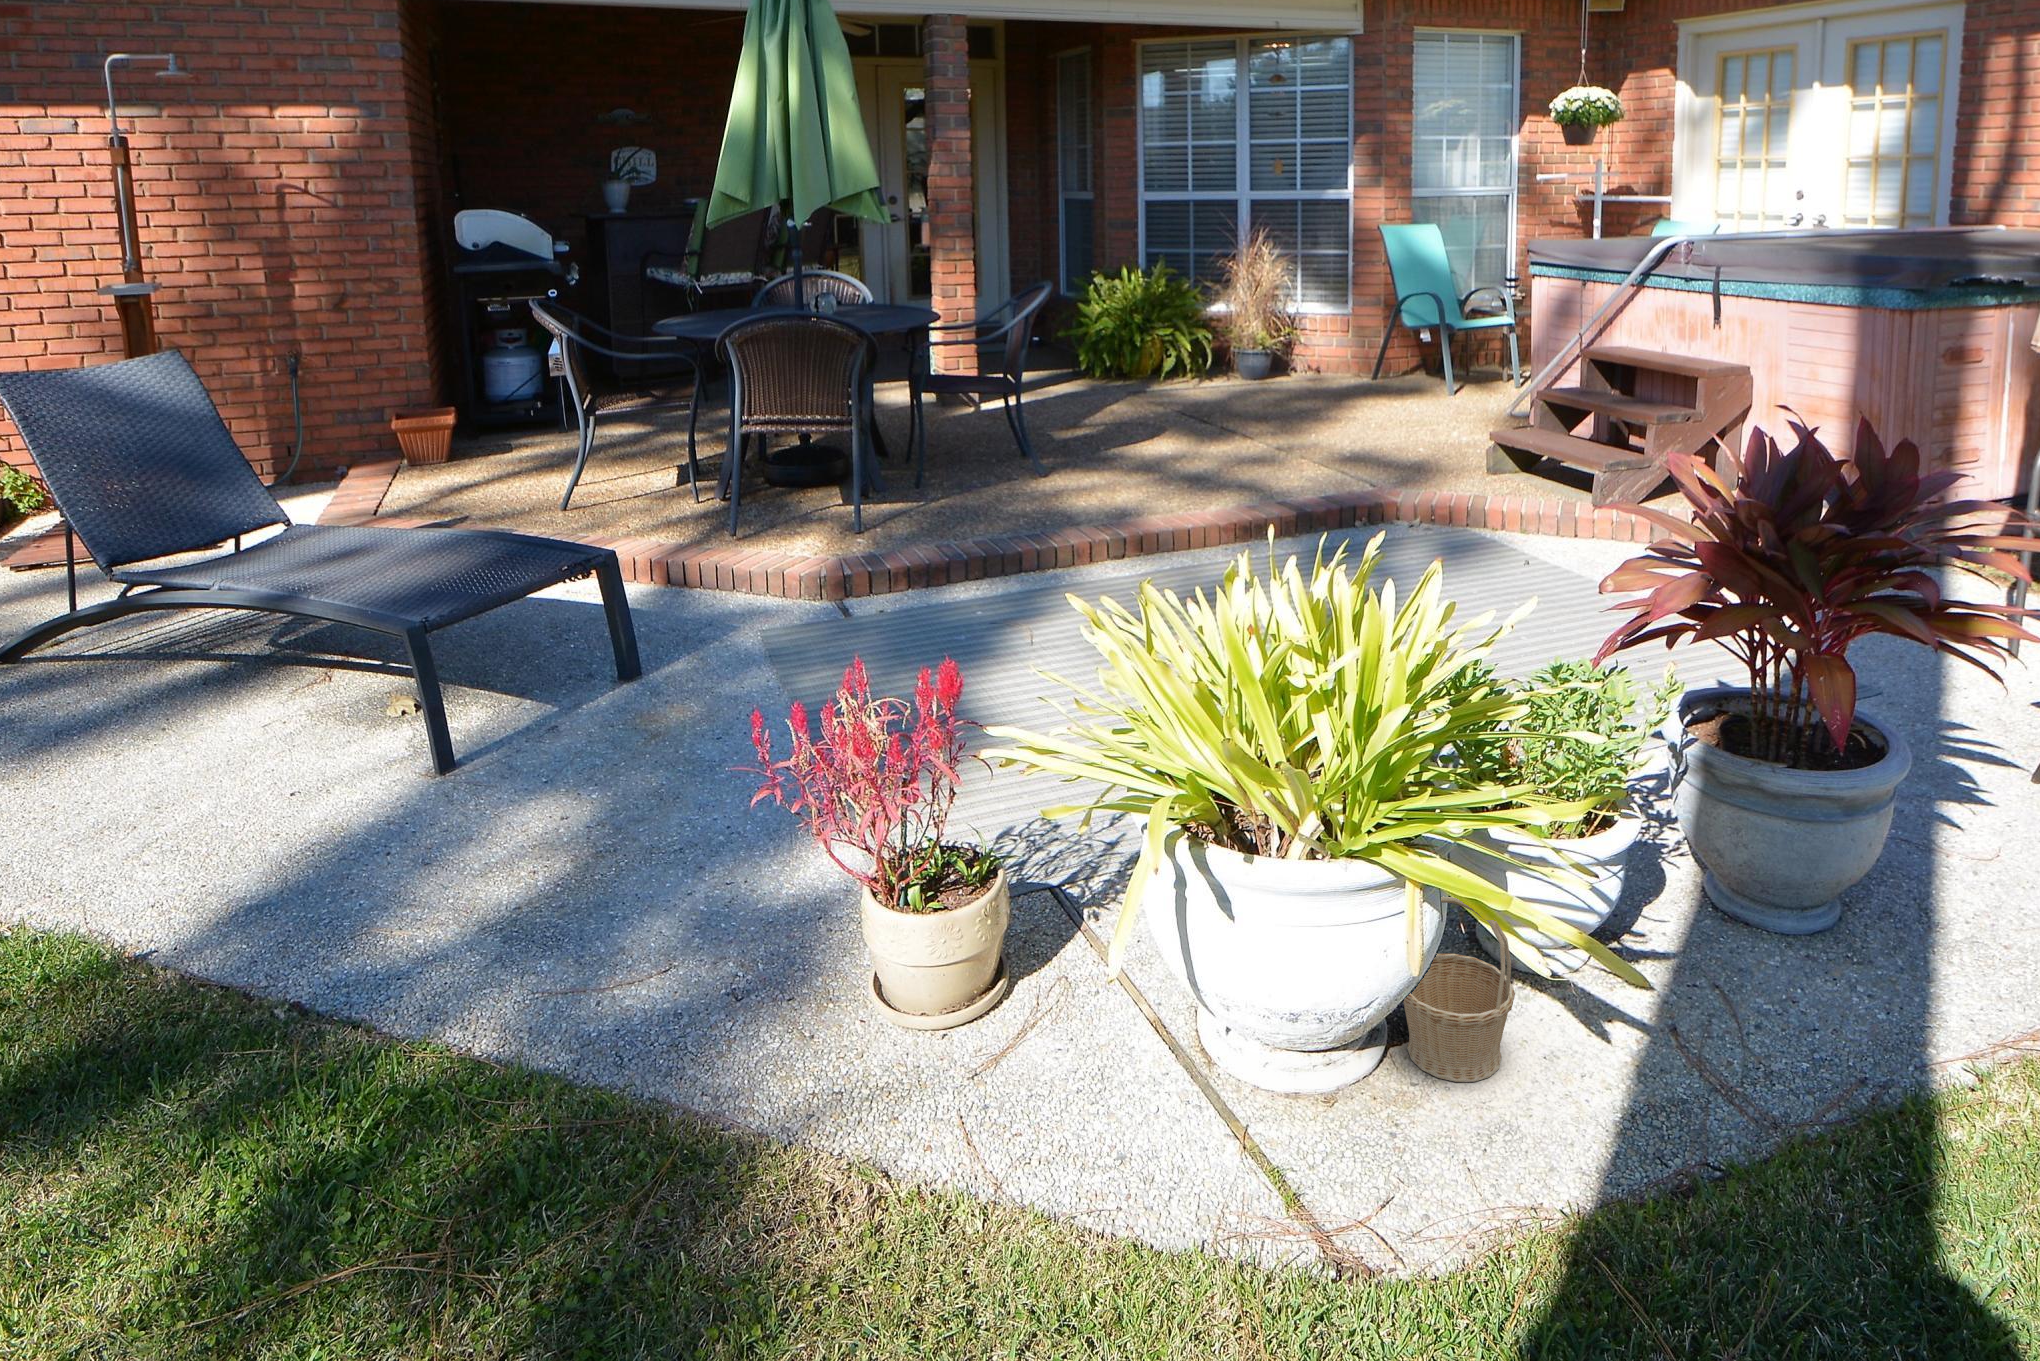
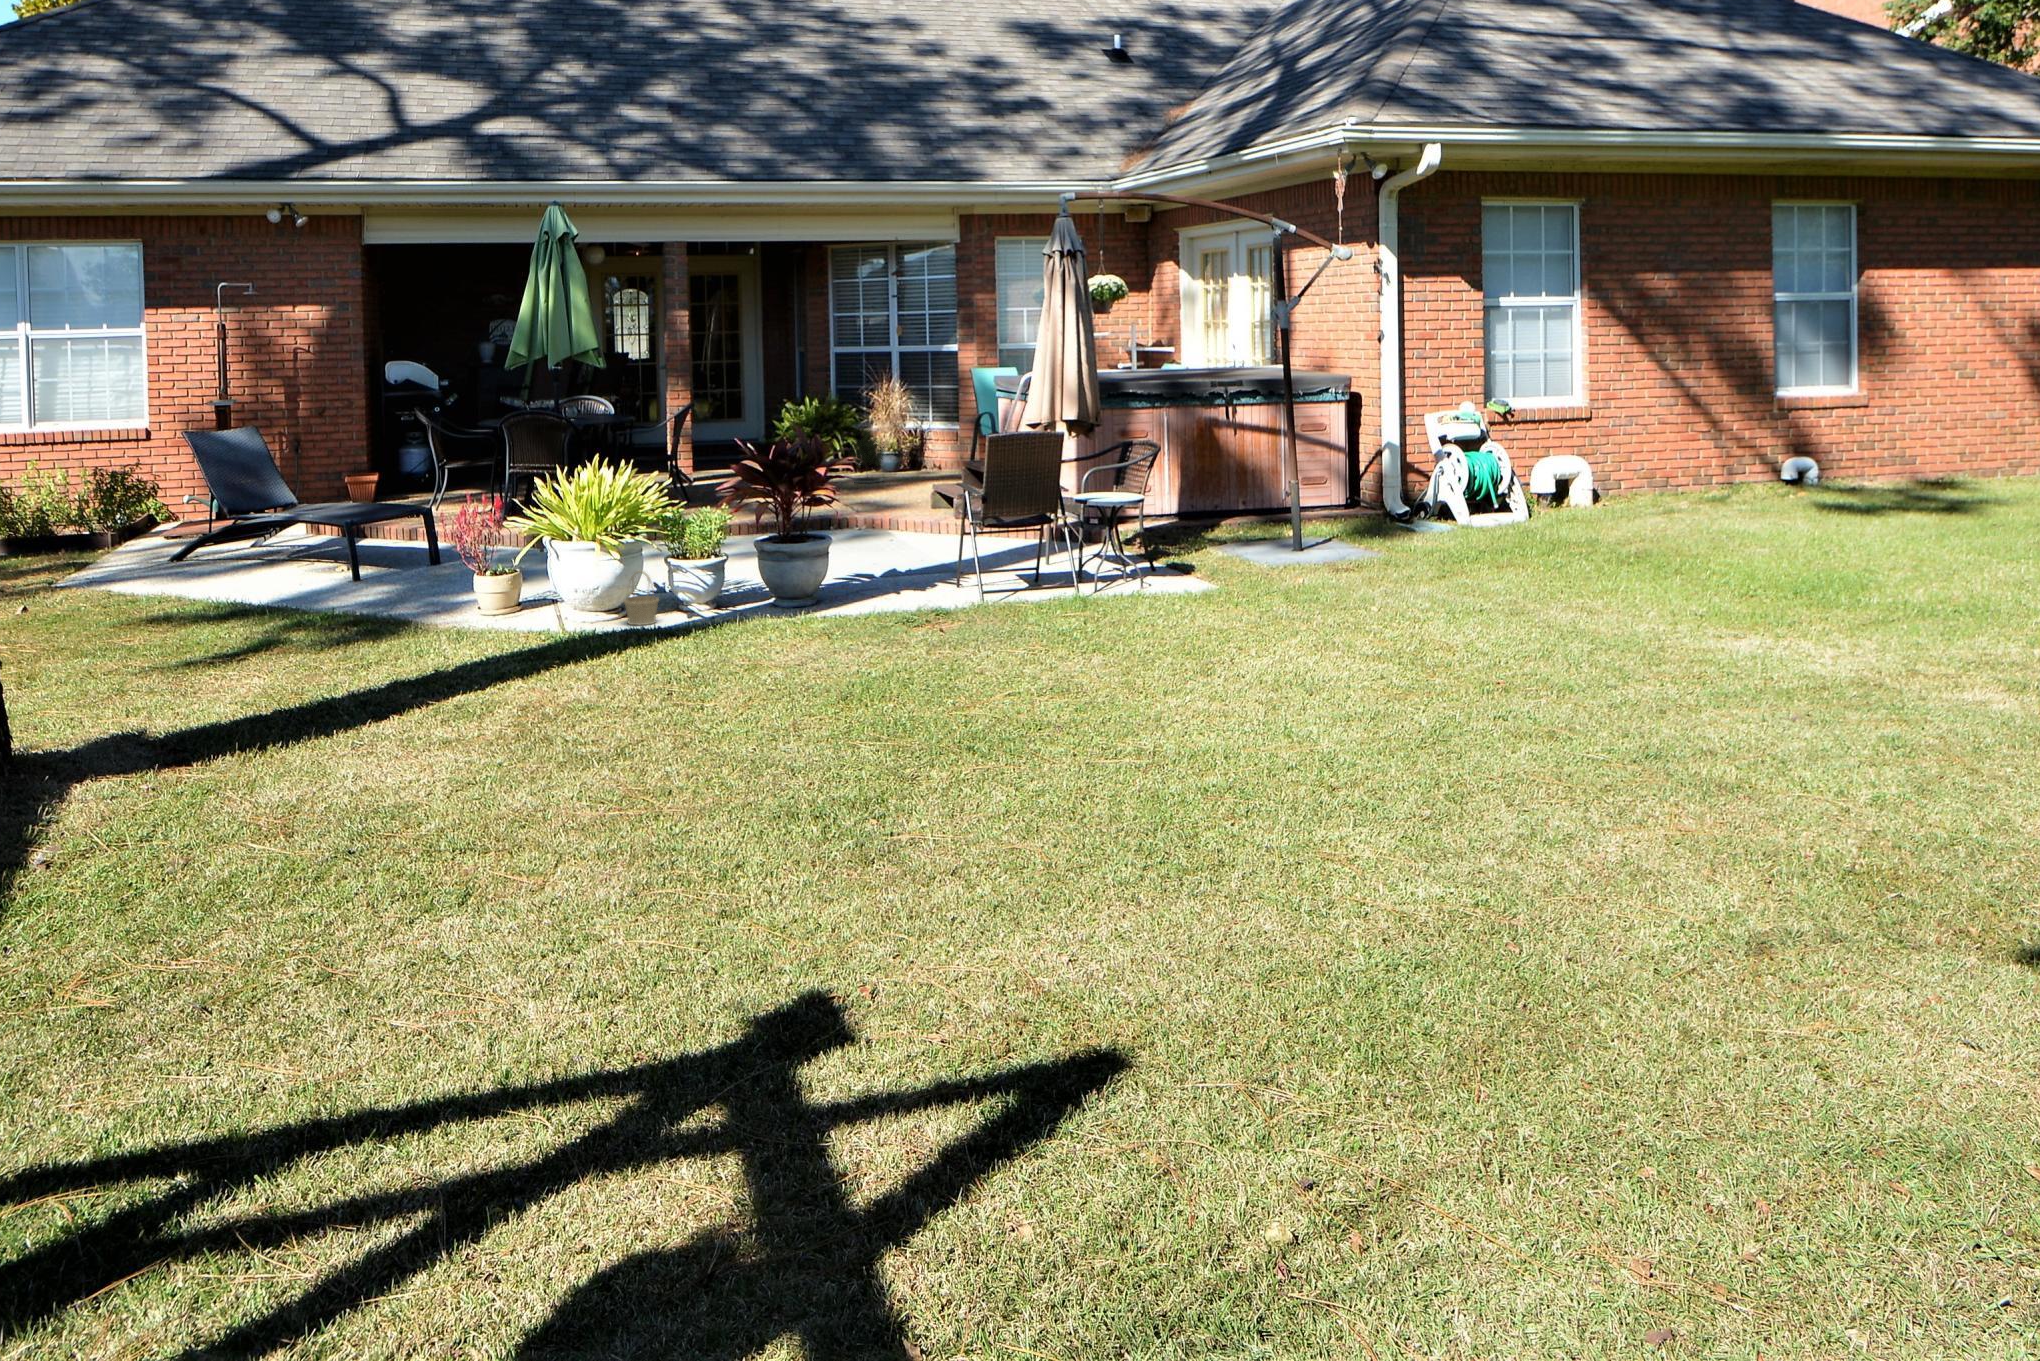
potted tree: none [1201,309,1264,403] -> present [851,426,884,483]

